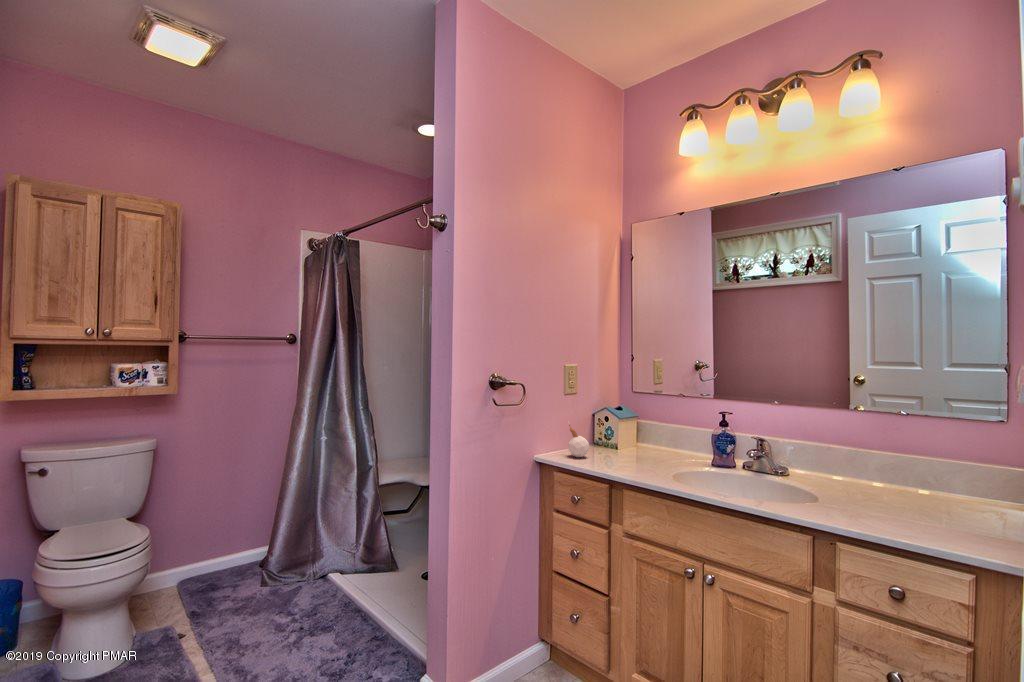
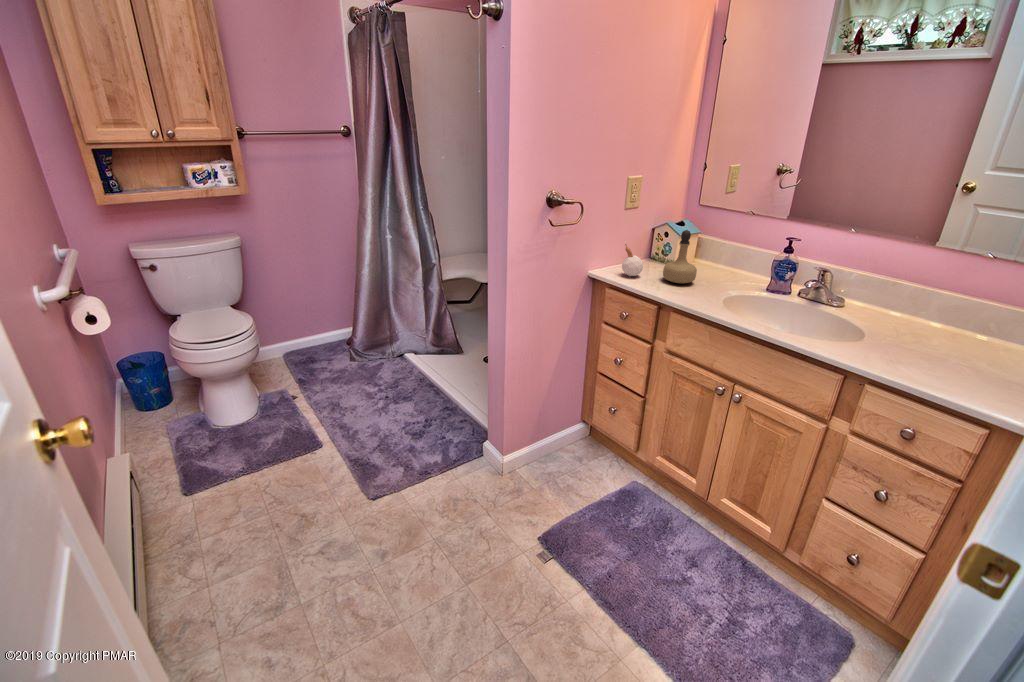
perfume bottle: none [609,408,642,462] -> present [663,230,697,284]

